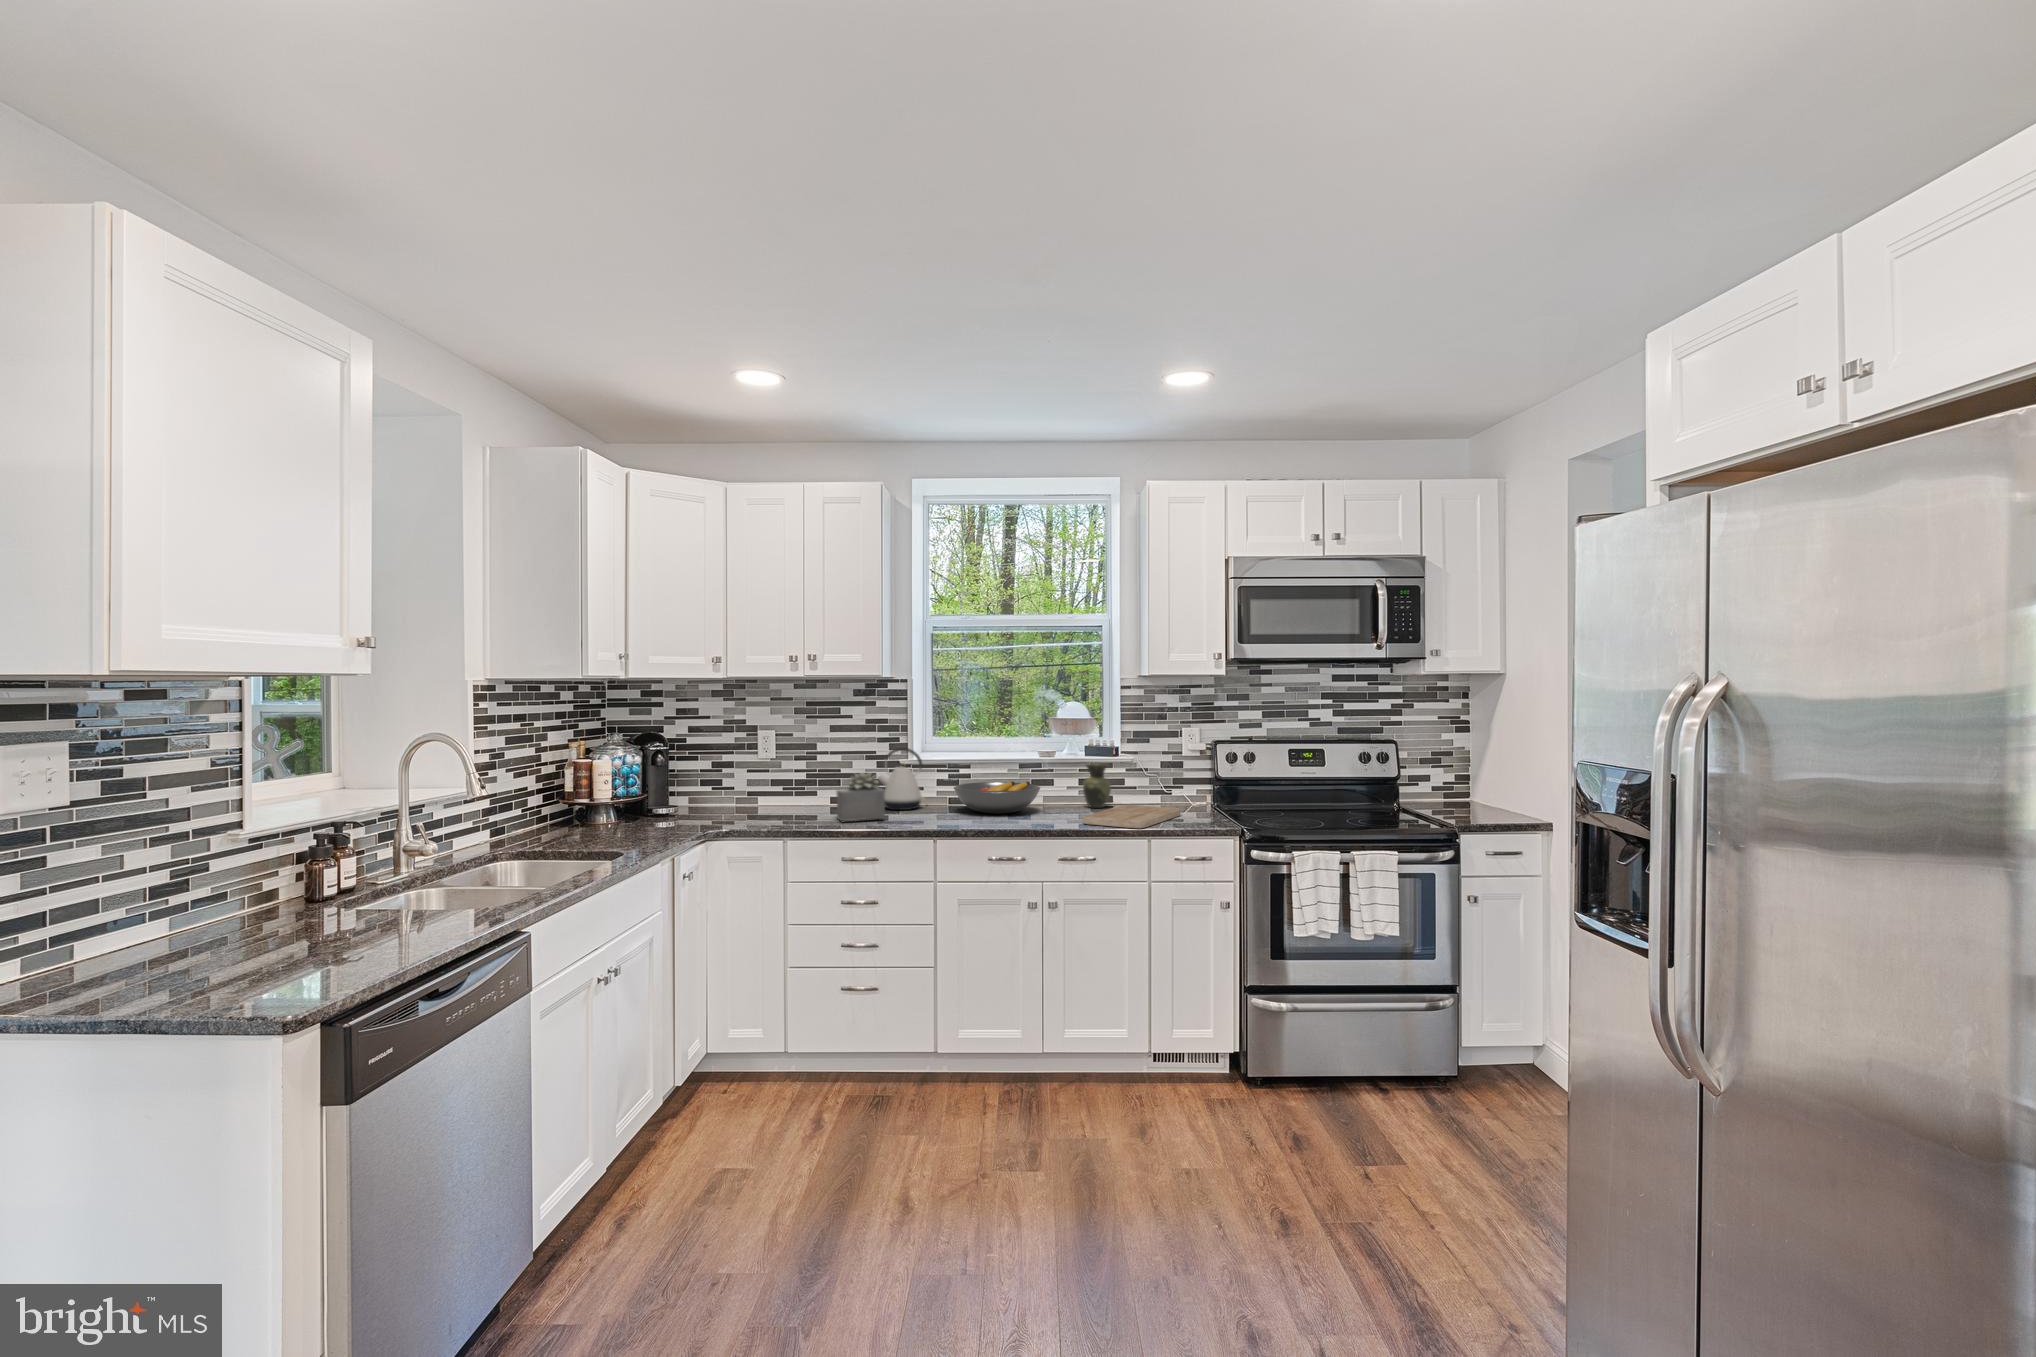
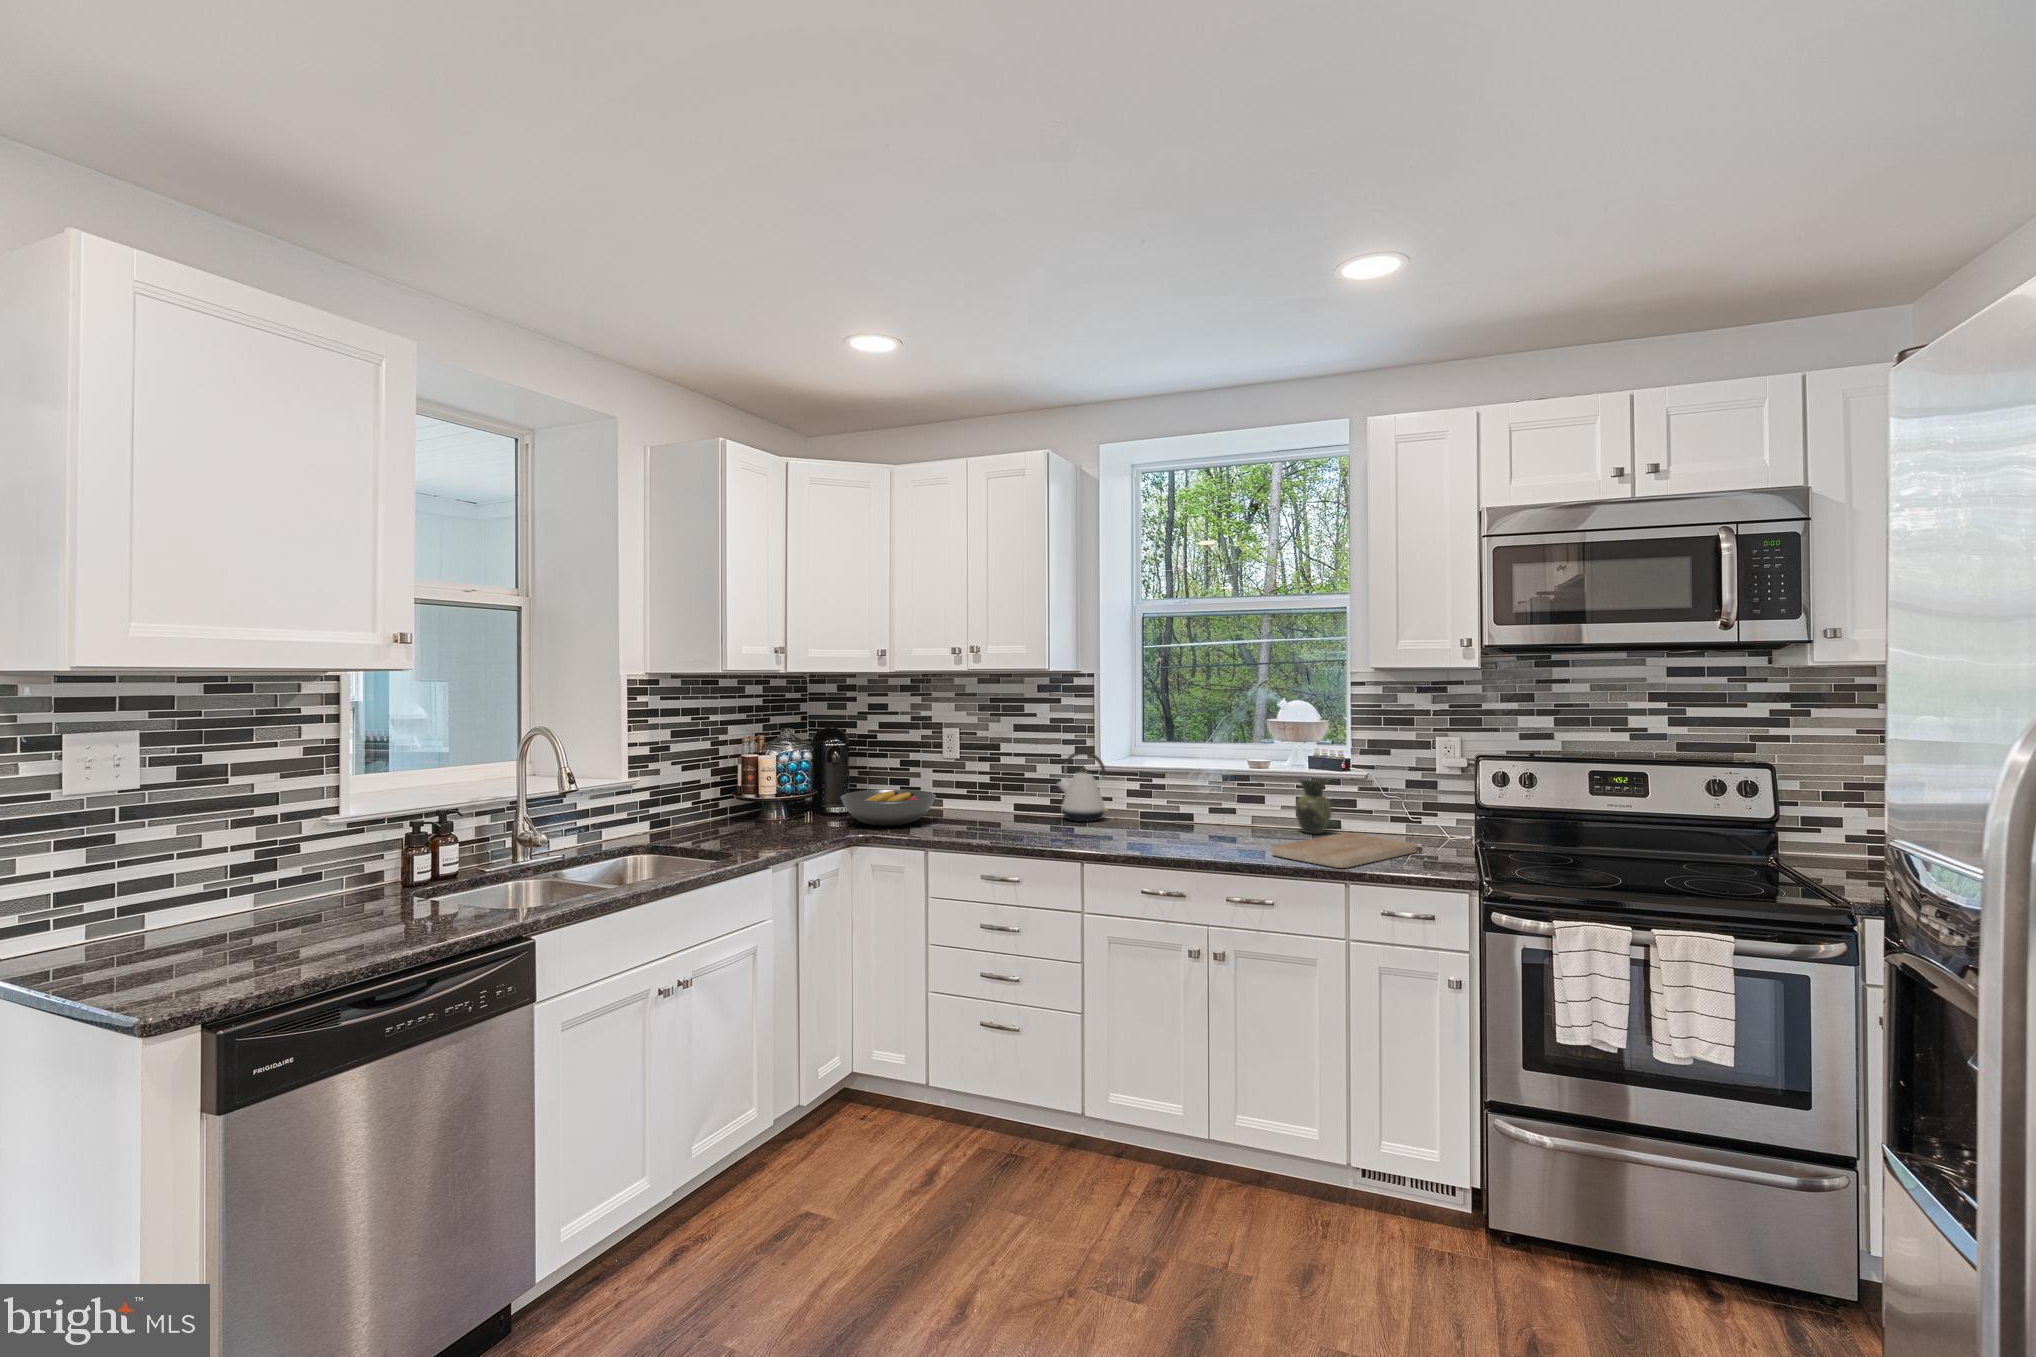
succulent plant: present [837,772,885,821] -> none [997,776,1047,832]
fruit bowl: present [954,782,1040,814] -> present [840,789,936,826]

